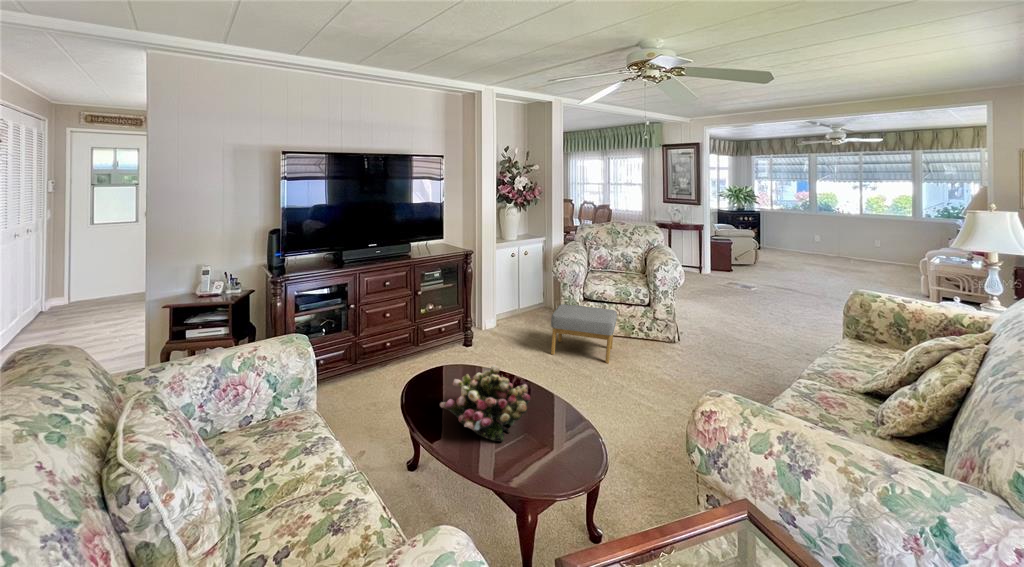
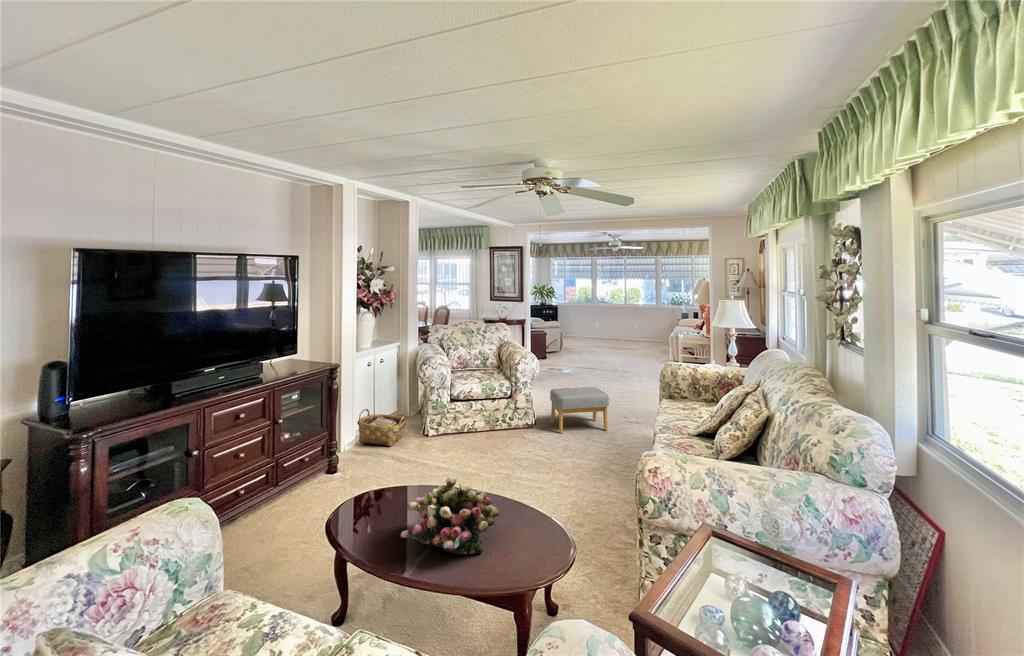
woven basket: none [498,294,540,330] -> present [357,409,407,446]
footstool: present [551,304,617,363] -> present [550,387,609,433]

